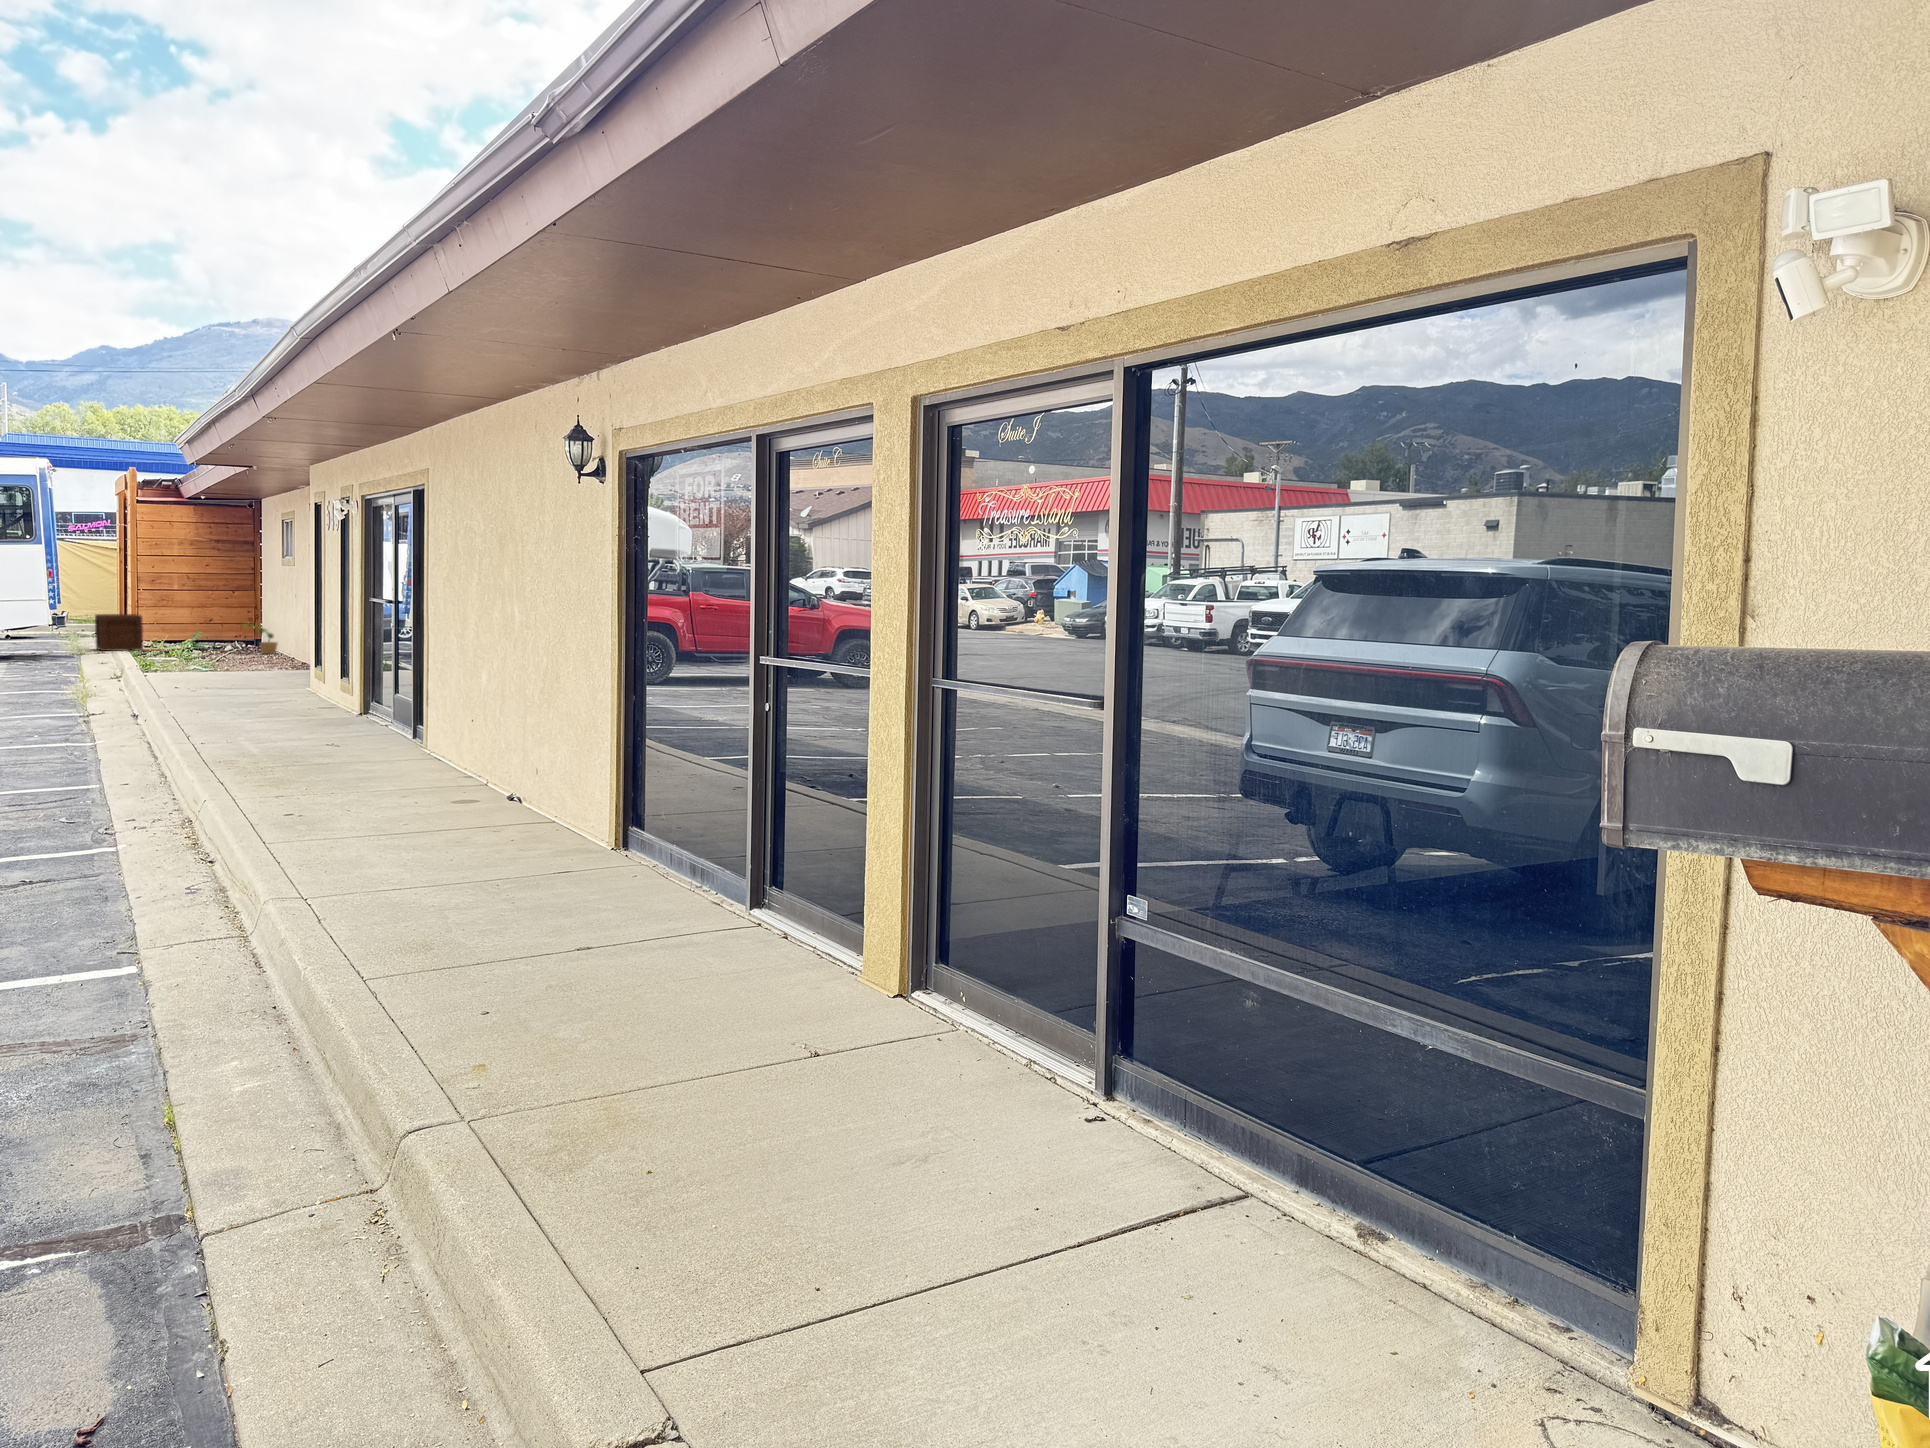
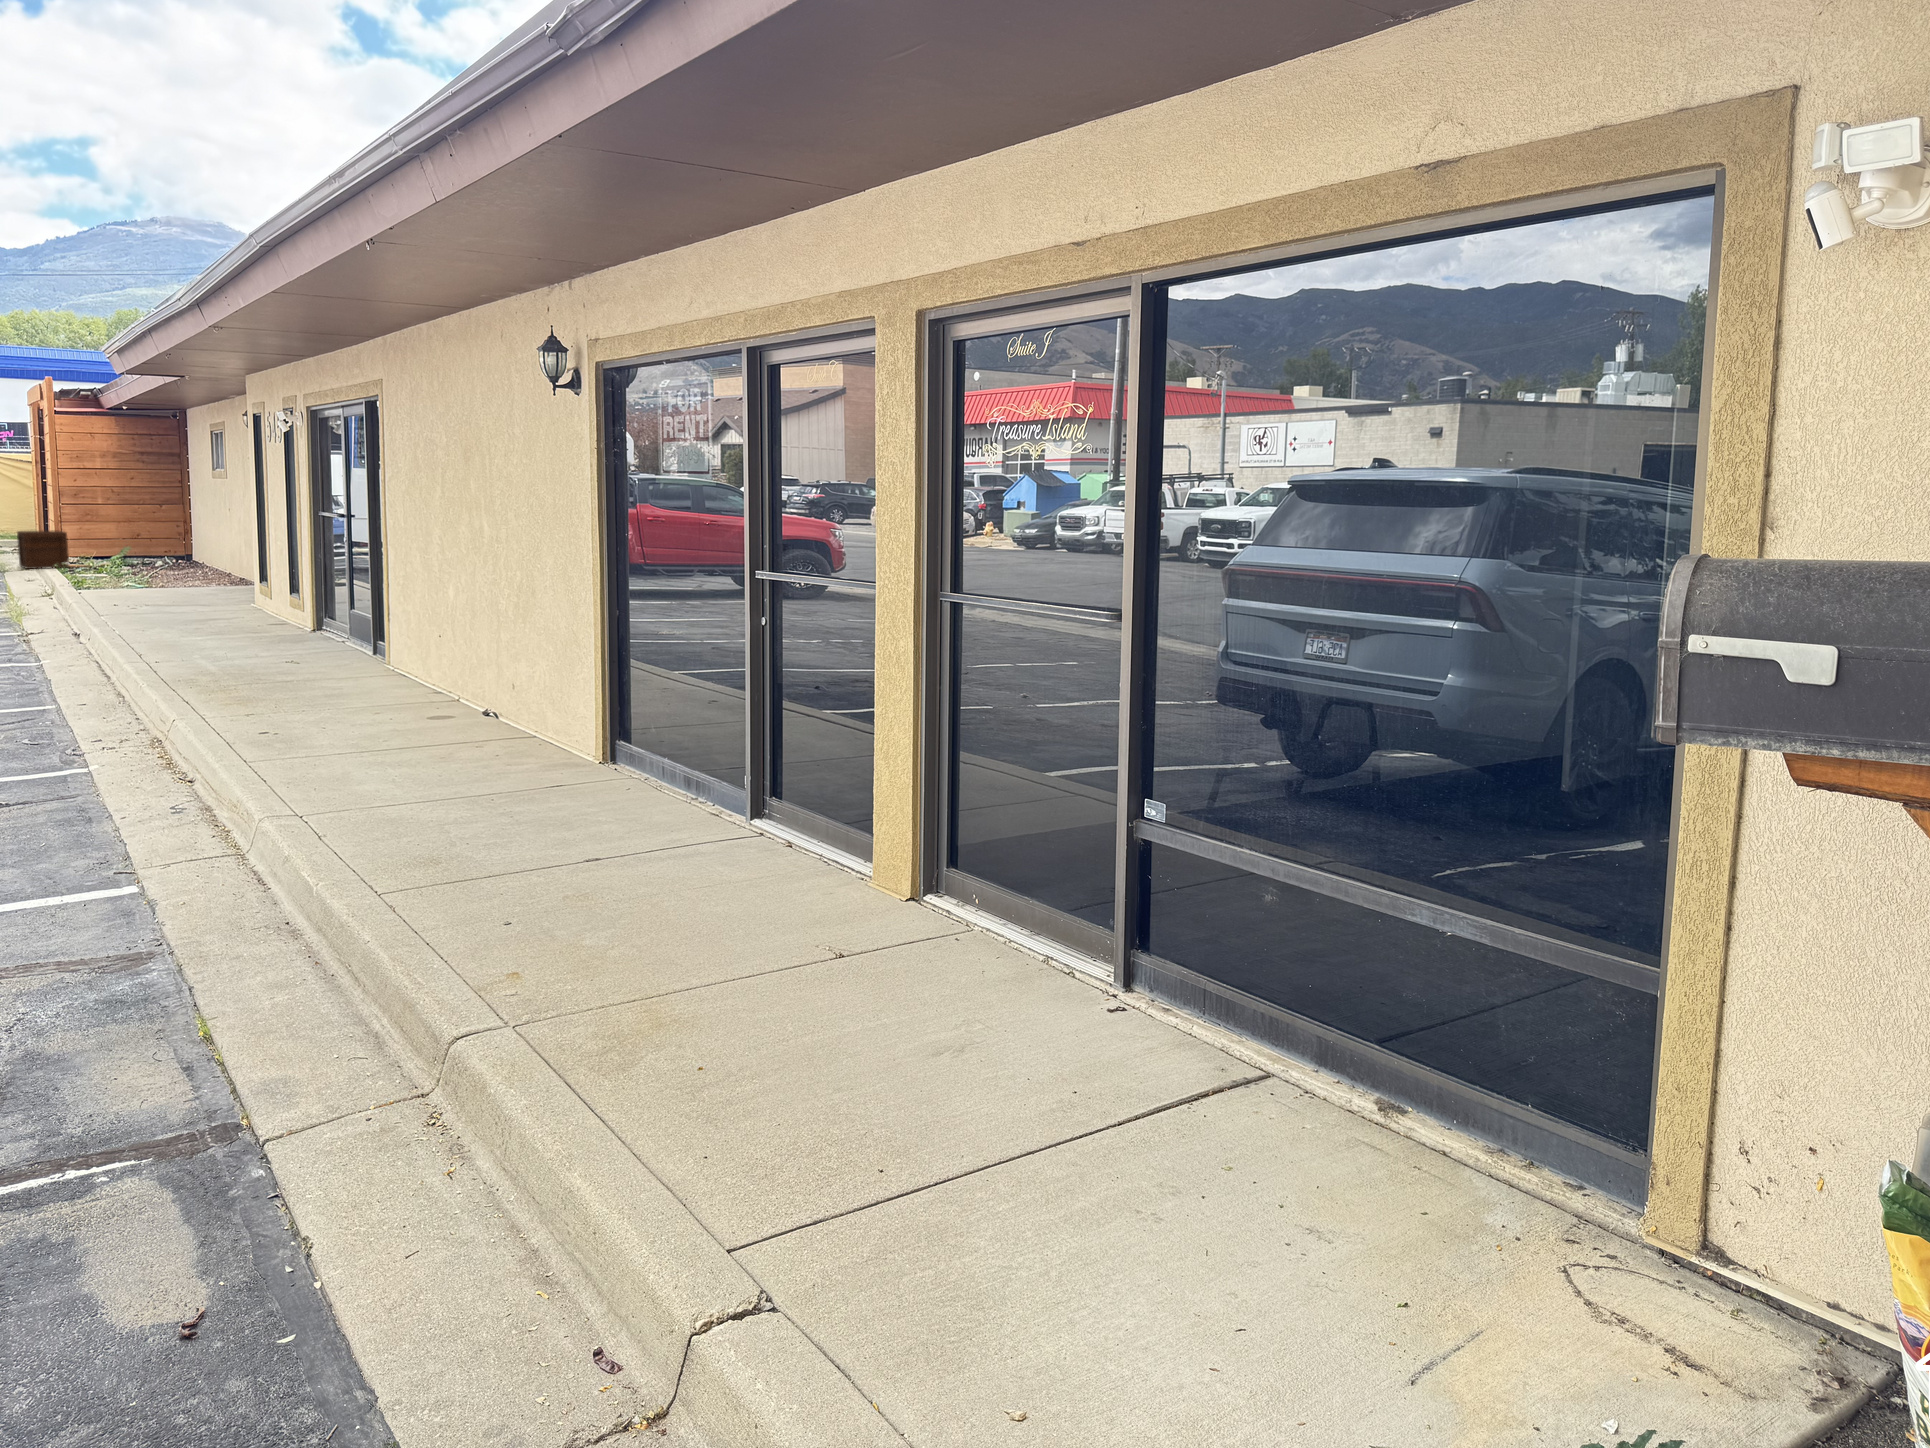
potted plant: present [242,624,277,654] -> none [171,540,211,570]

